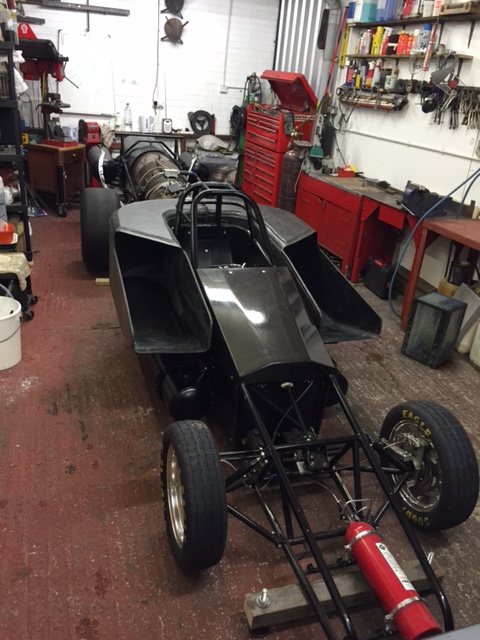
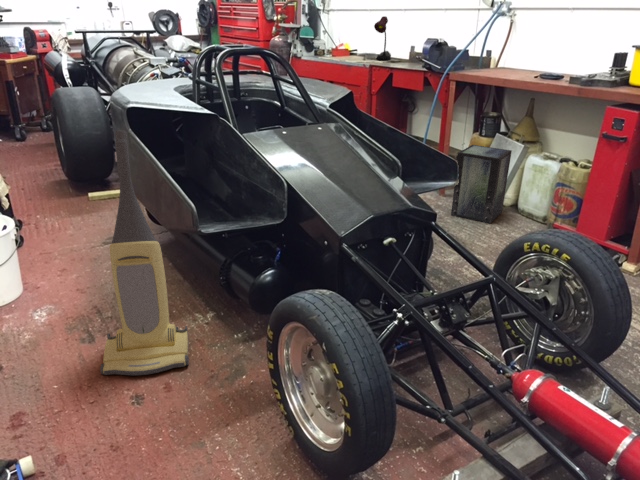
desk lamp: none [371,152,387,192] -> present [374,16,391,60]
vacuum cleaner: none [52,263,125,450] -> present [100,130,189,375]

